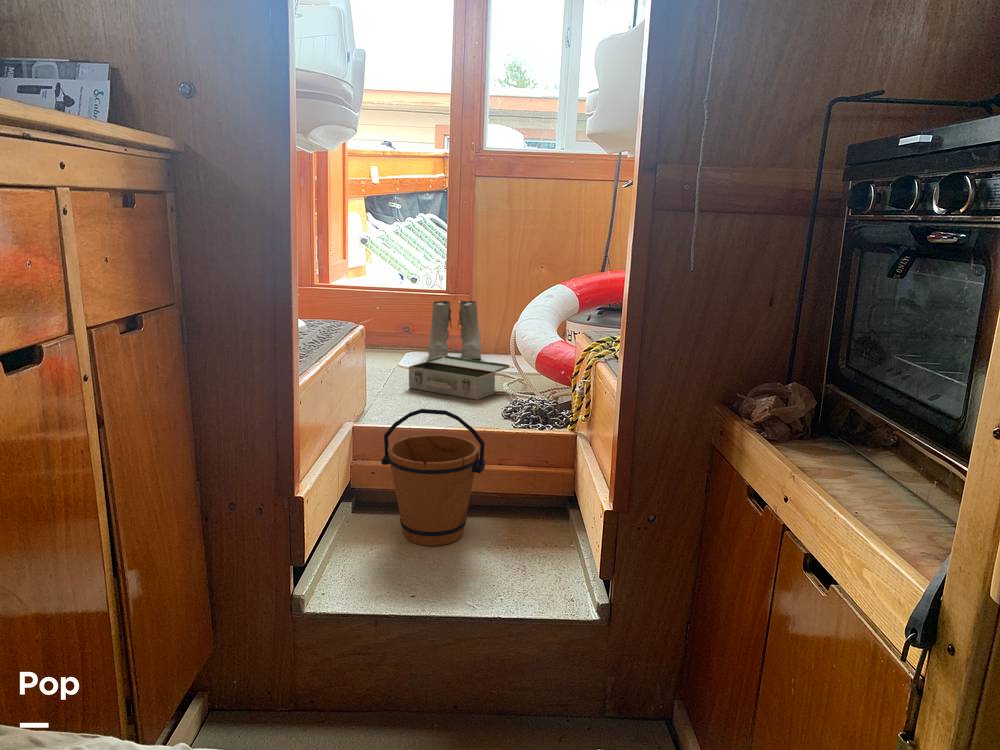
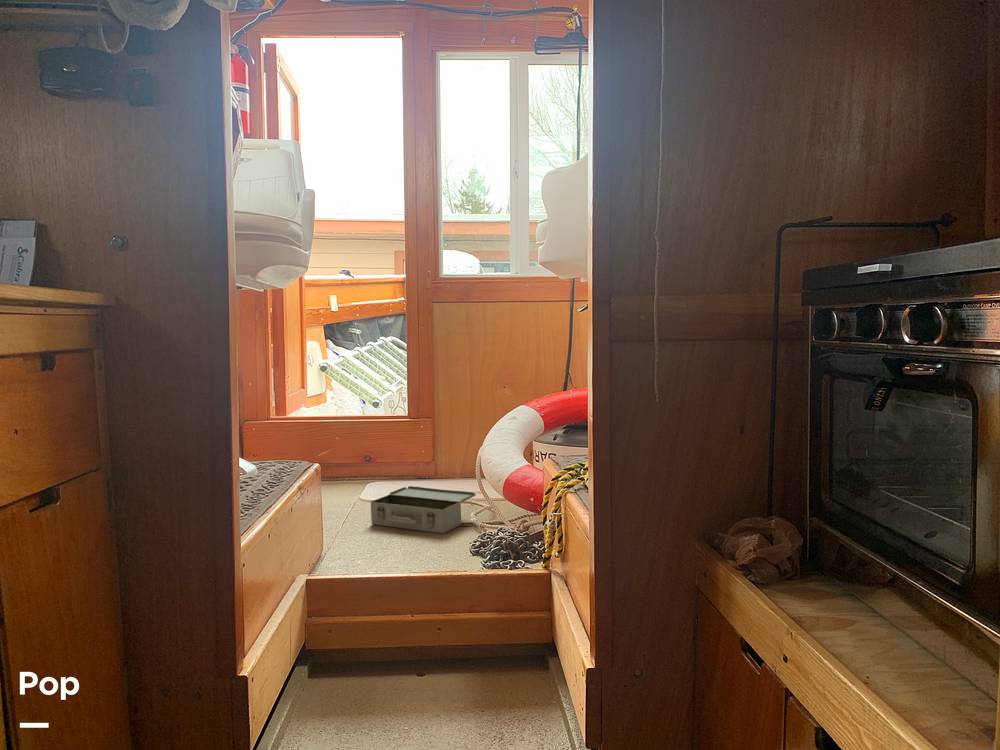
boots: present [428,301,481,360] -> none [392,425,447,489]
bucket: present [381,409,486,546] -> none [339,557,453,713]

